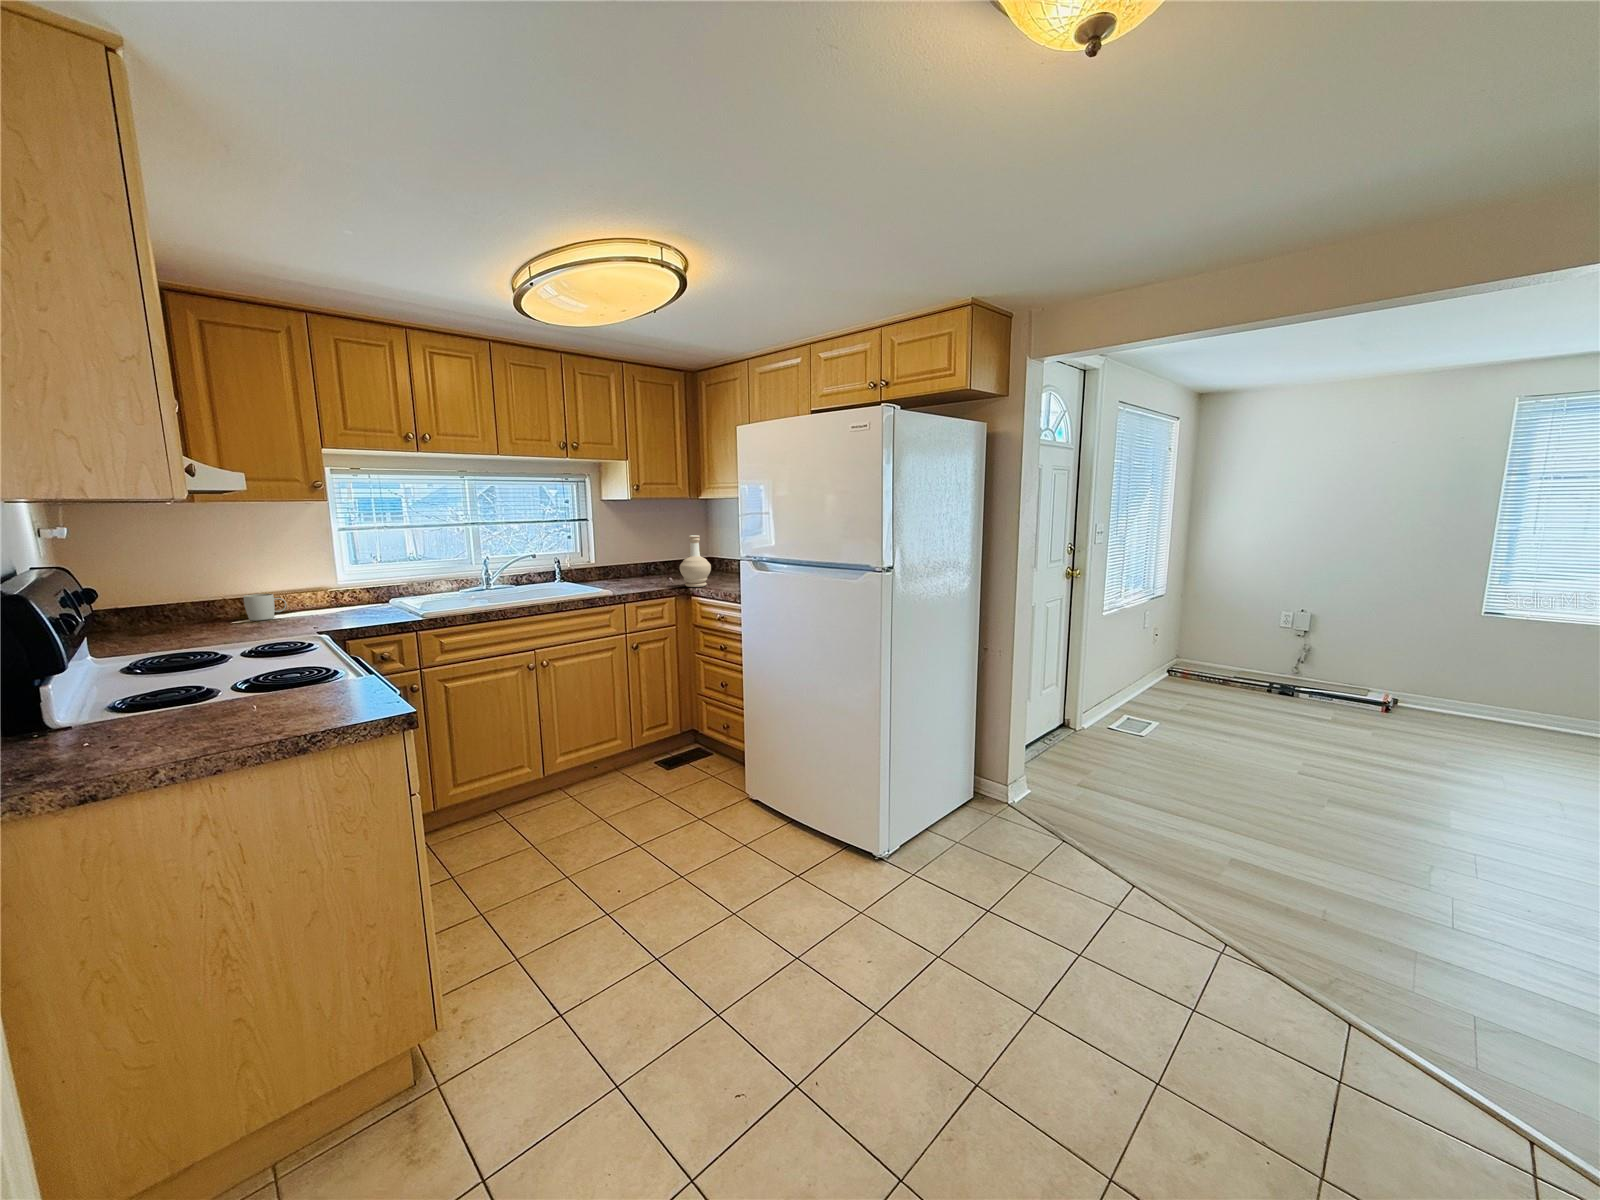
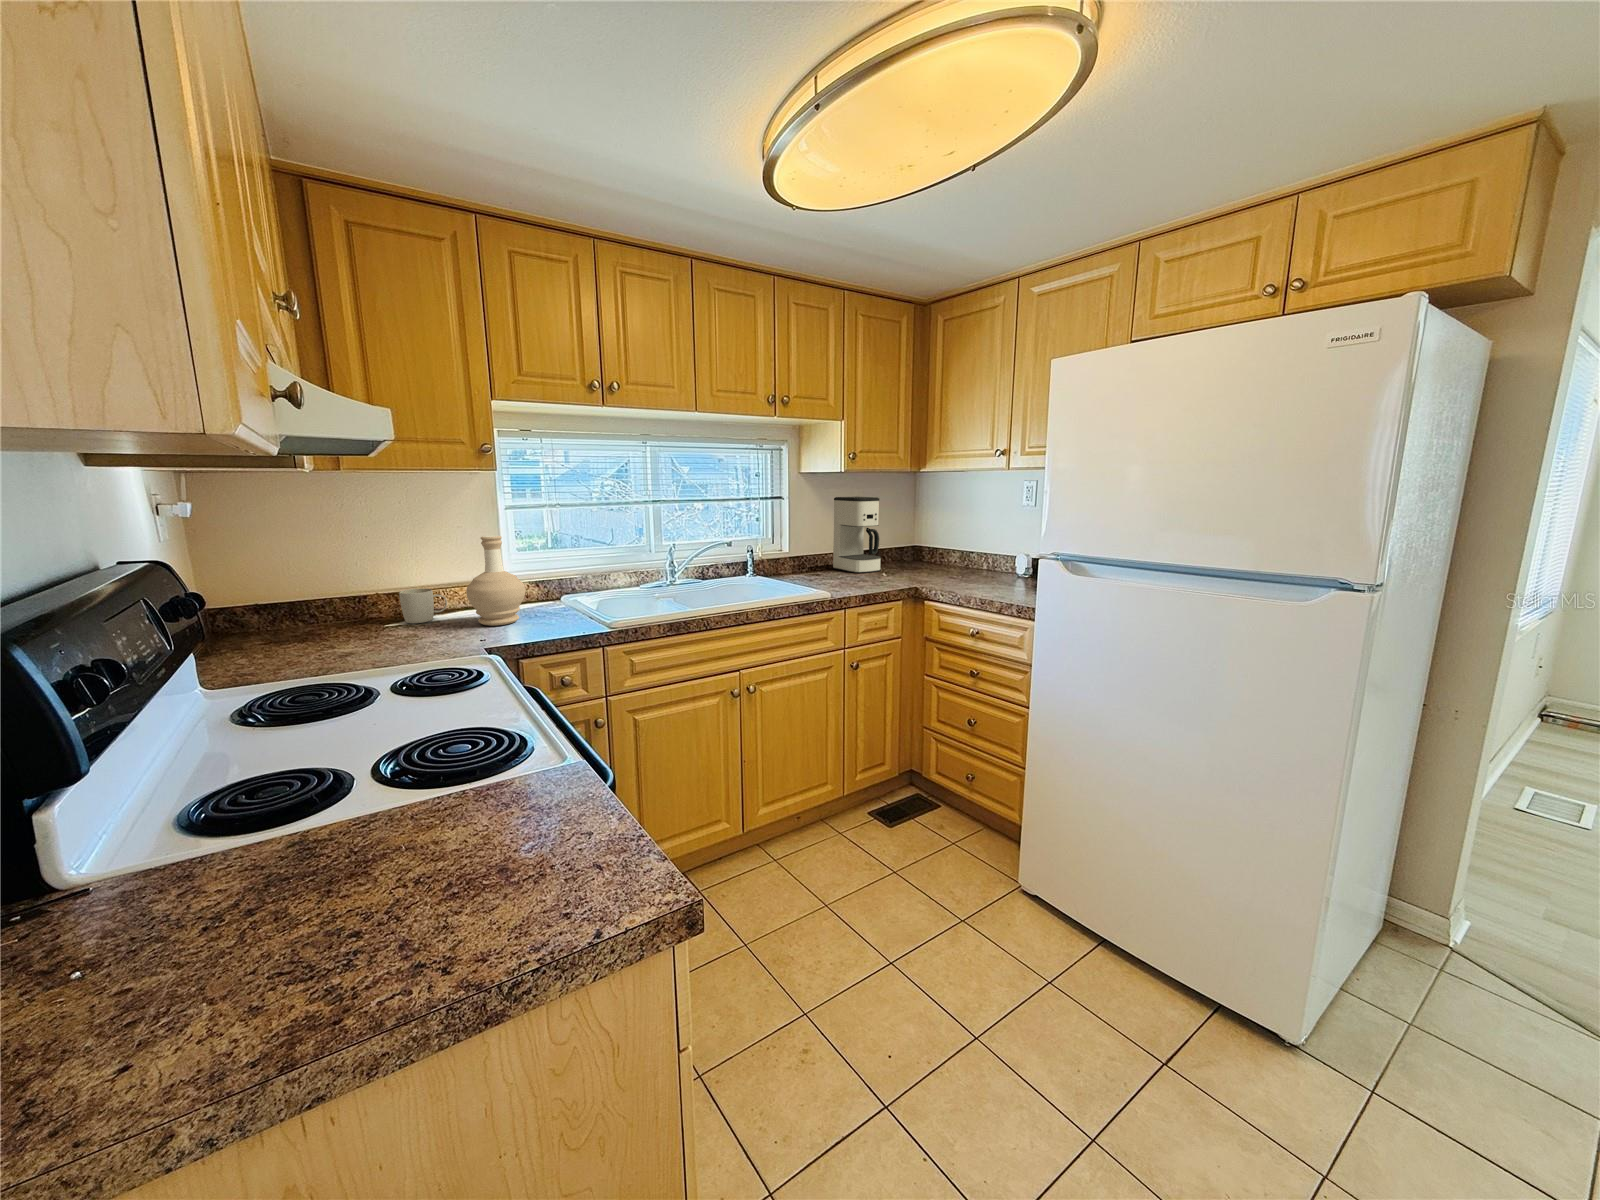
coffee maker: none [631,520,671,579] -> present [833,497,881,573]
bottle: present [680,535,711,587] -> present [466,535,525,626]

